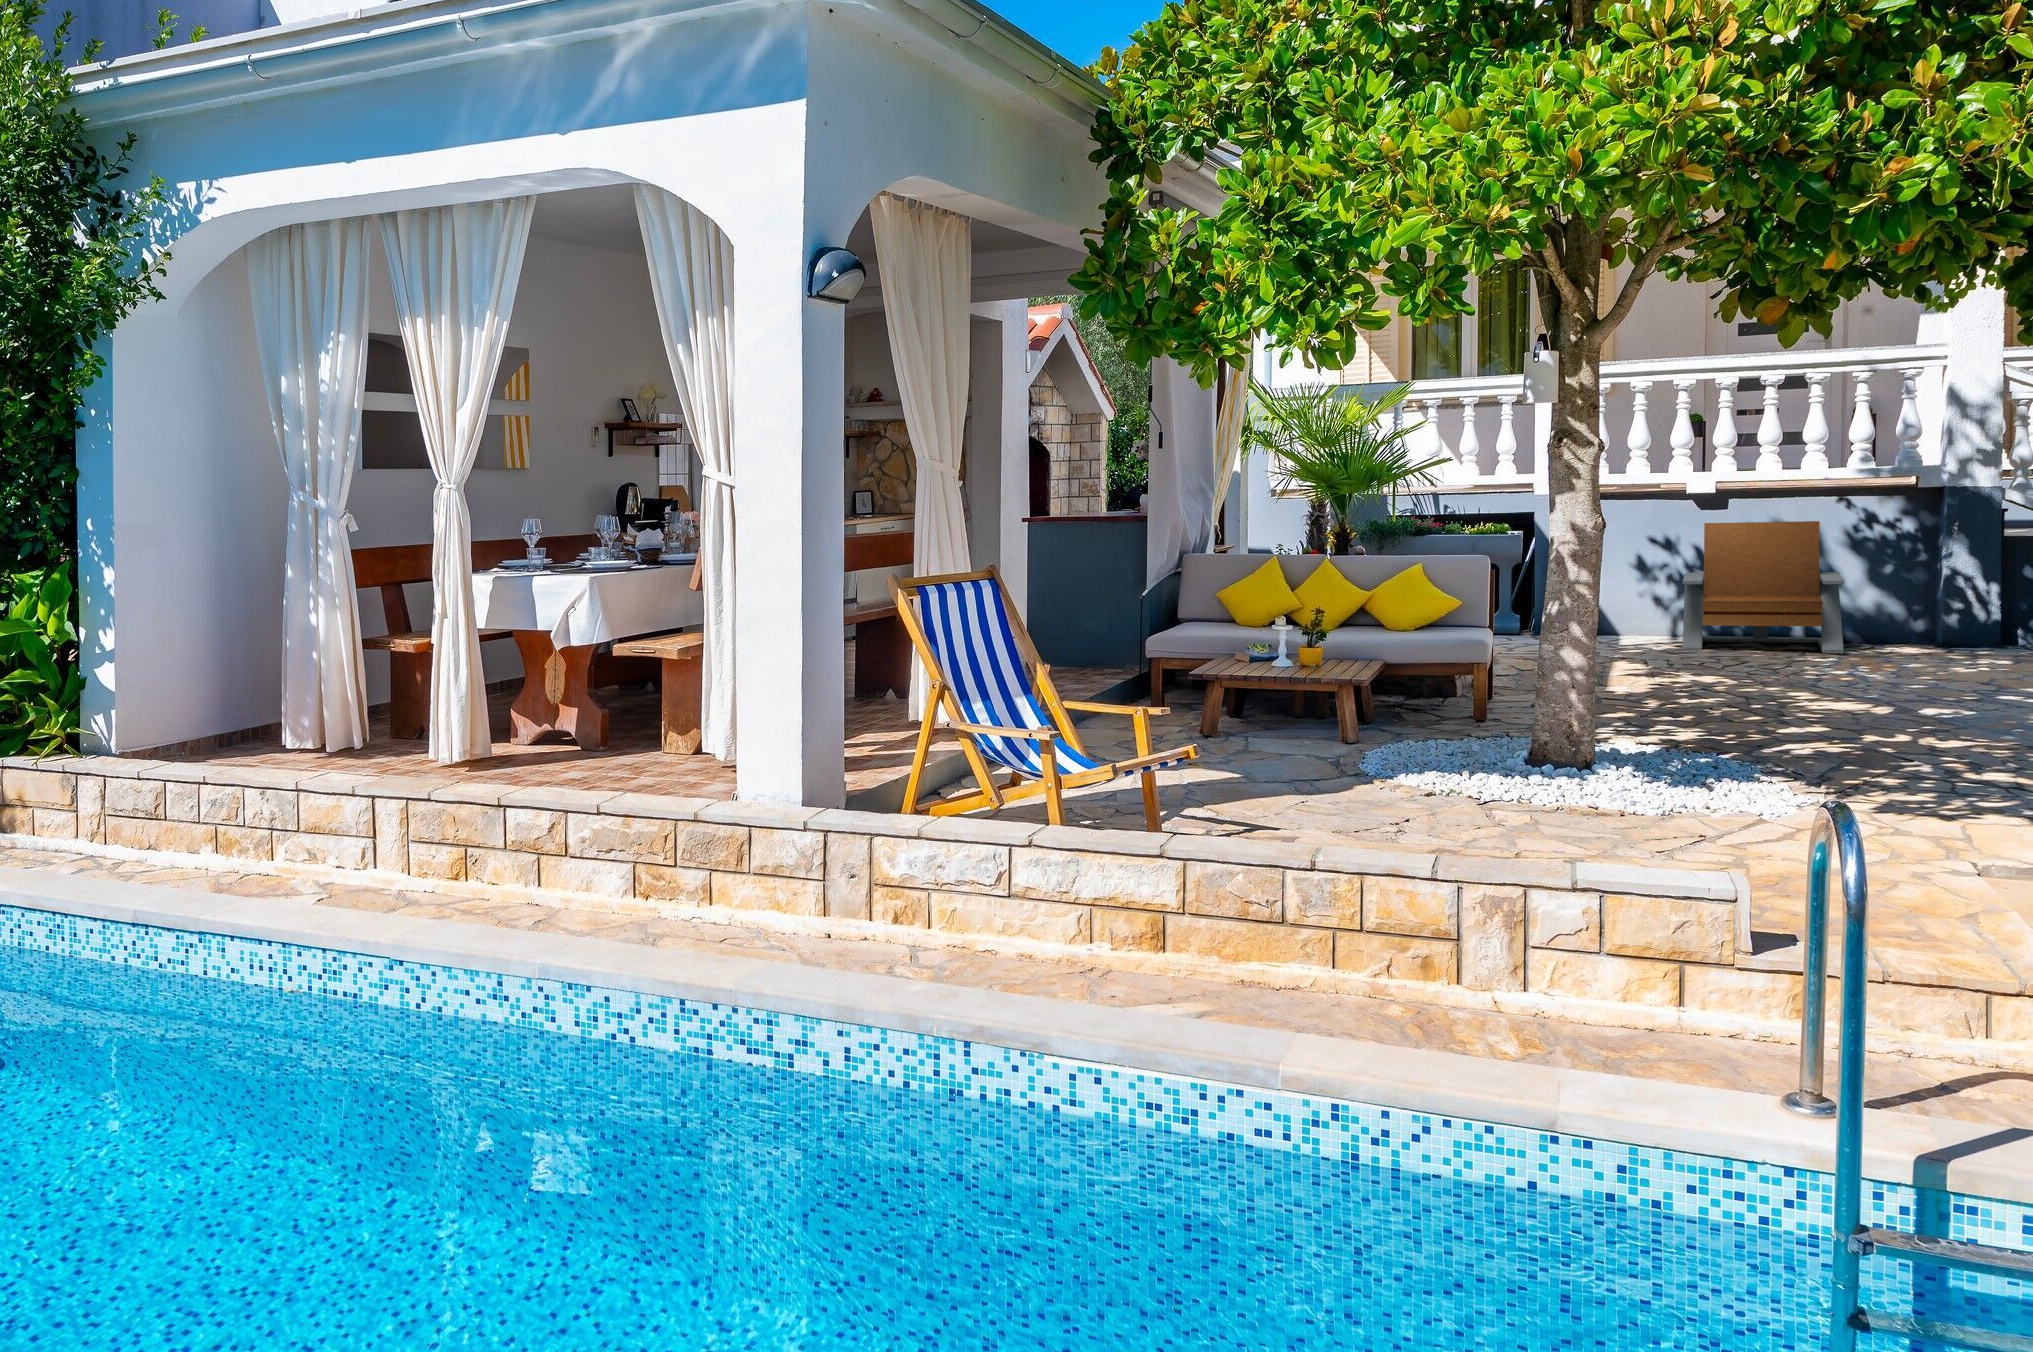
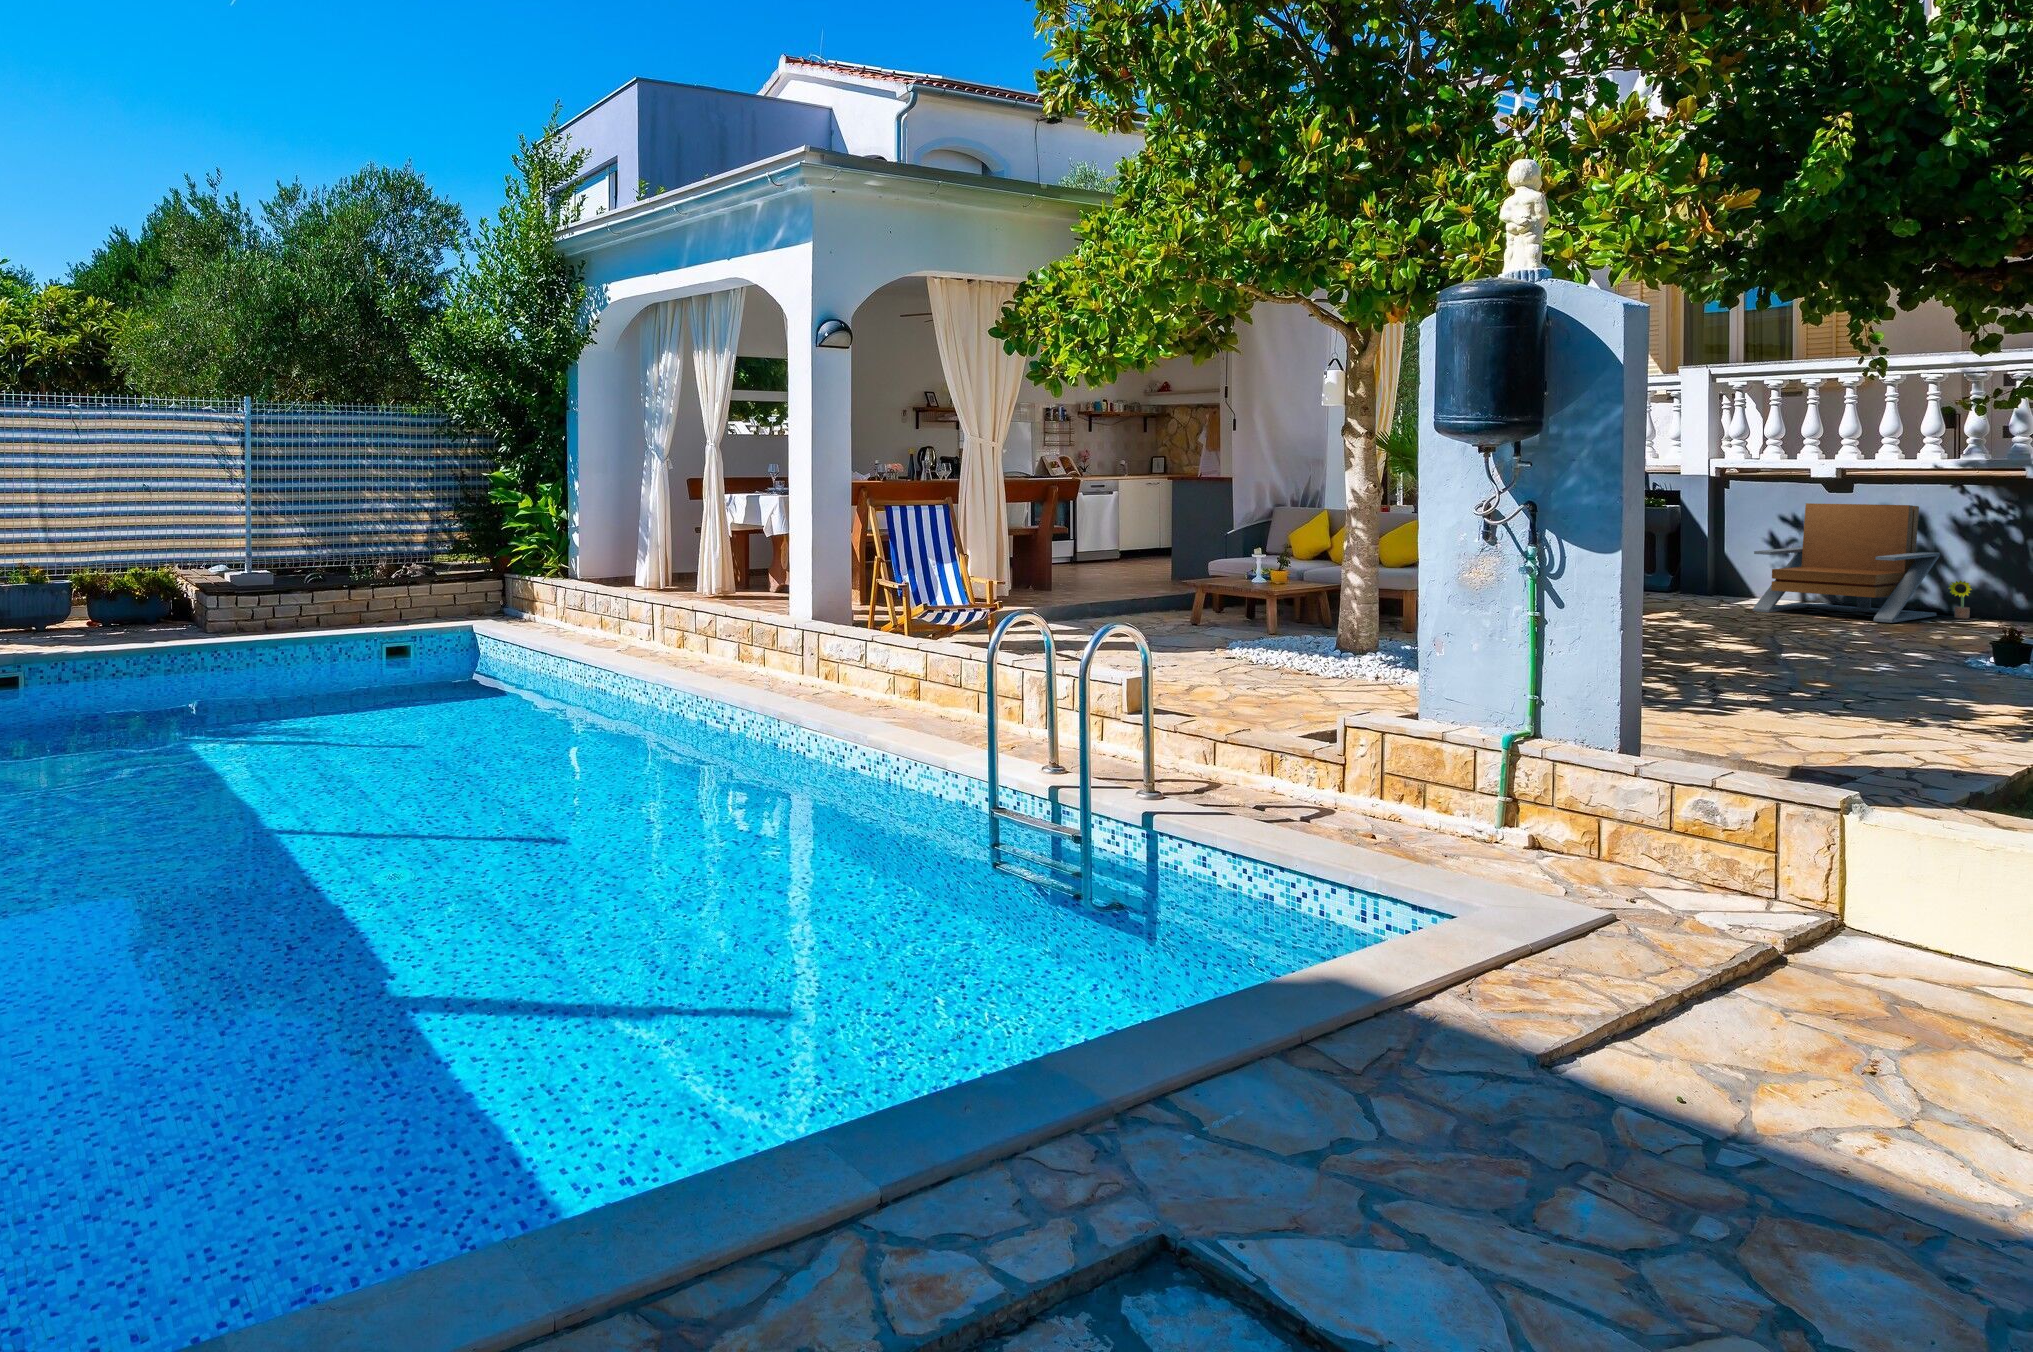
decorative plant: none [1848,601,1873,642] -> present [1949,580,1972,618]

